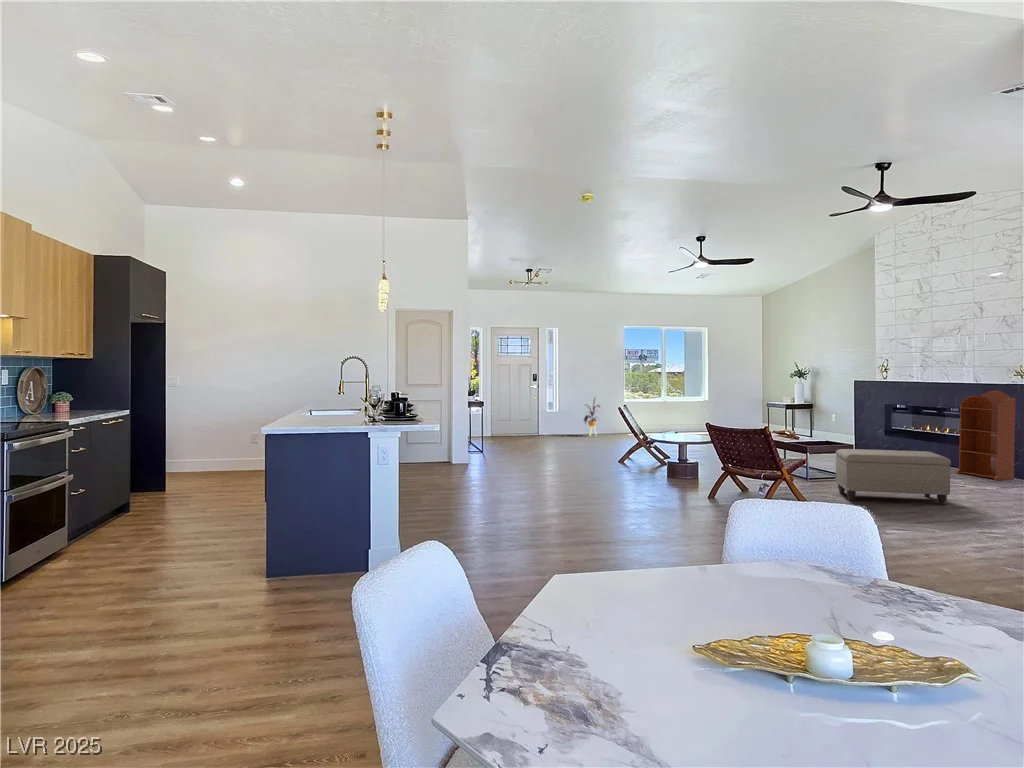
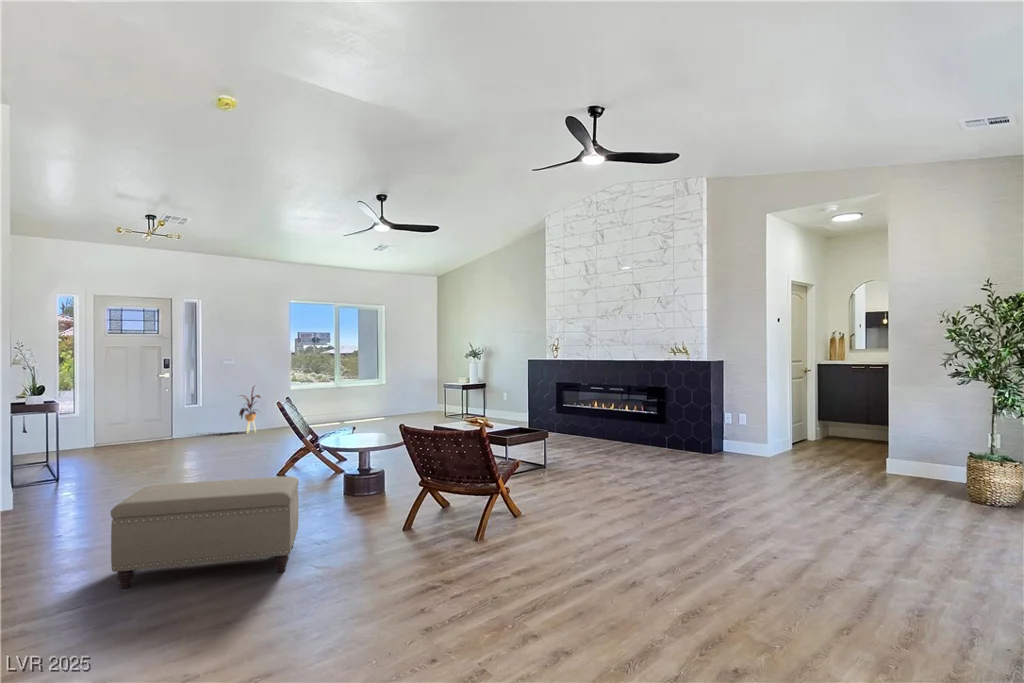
bookcase: present [957,391,1016,480] -> none [630,368,677,454]
ottoman: present [836,449,951,505] -> present [111,477,299,588]

